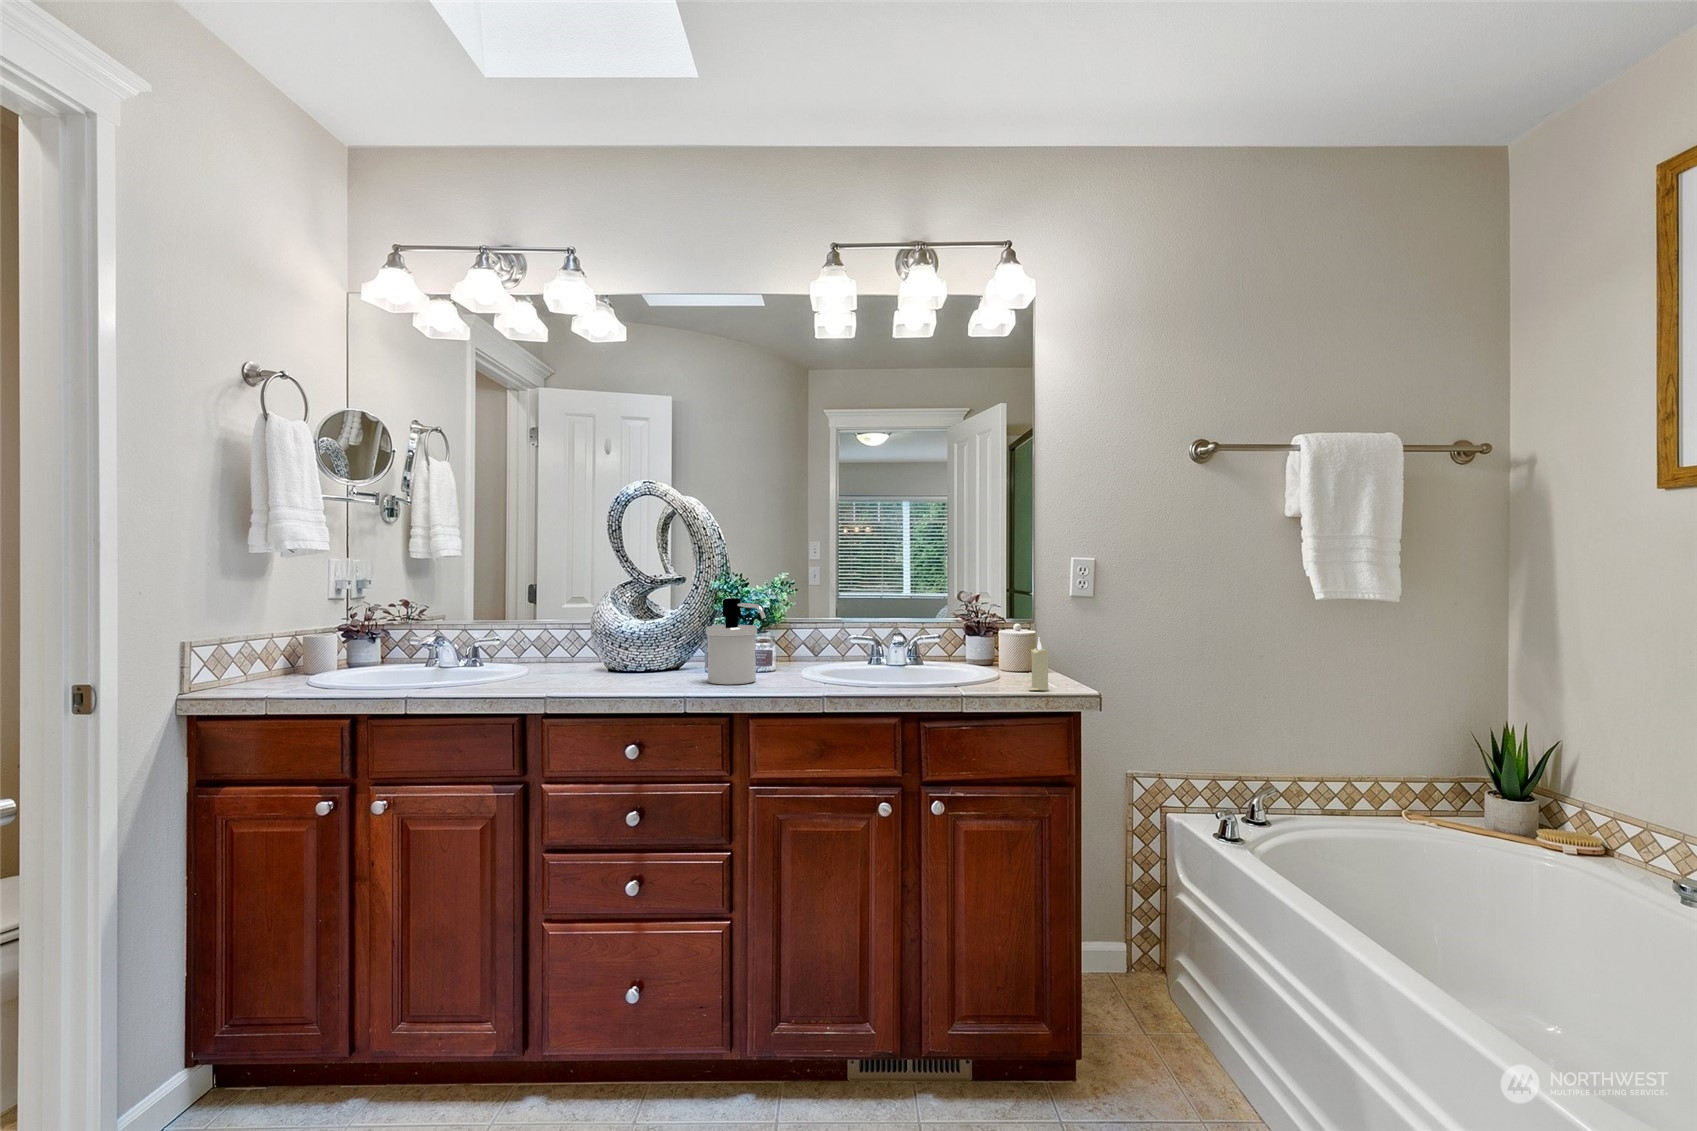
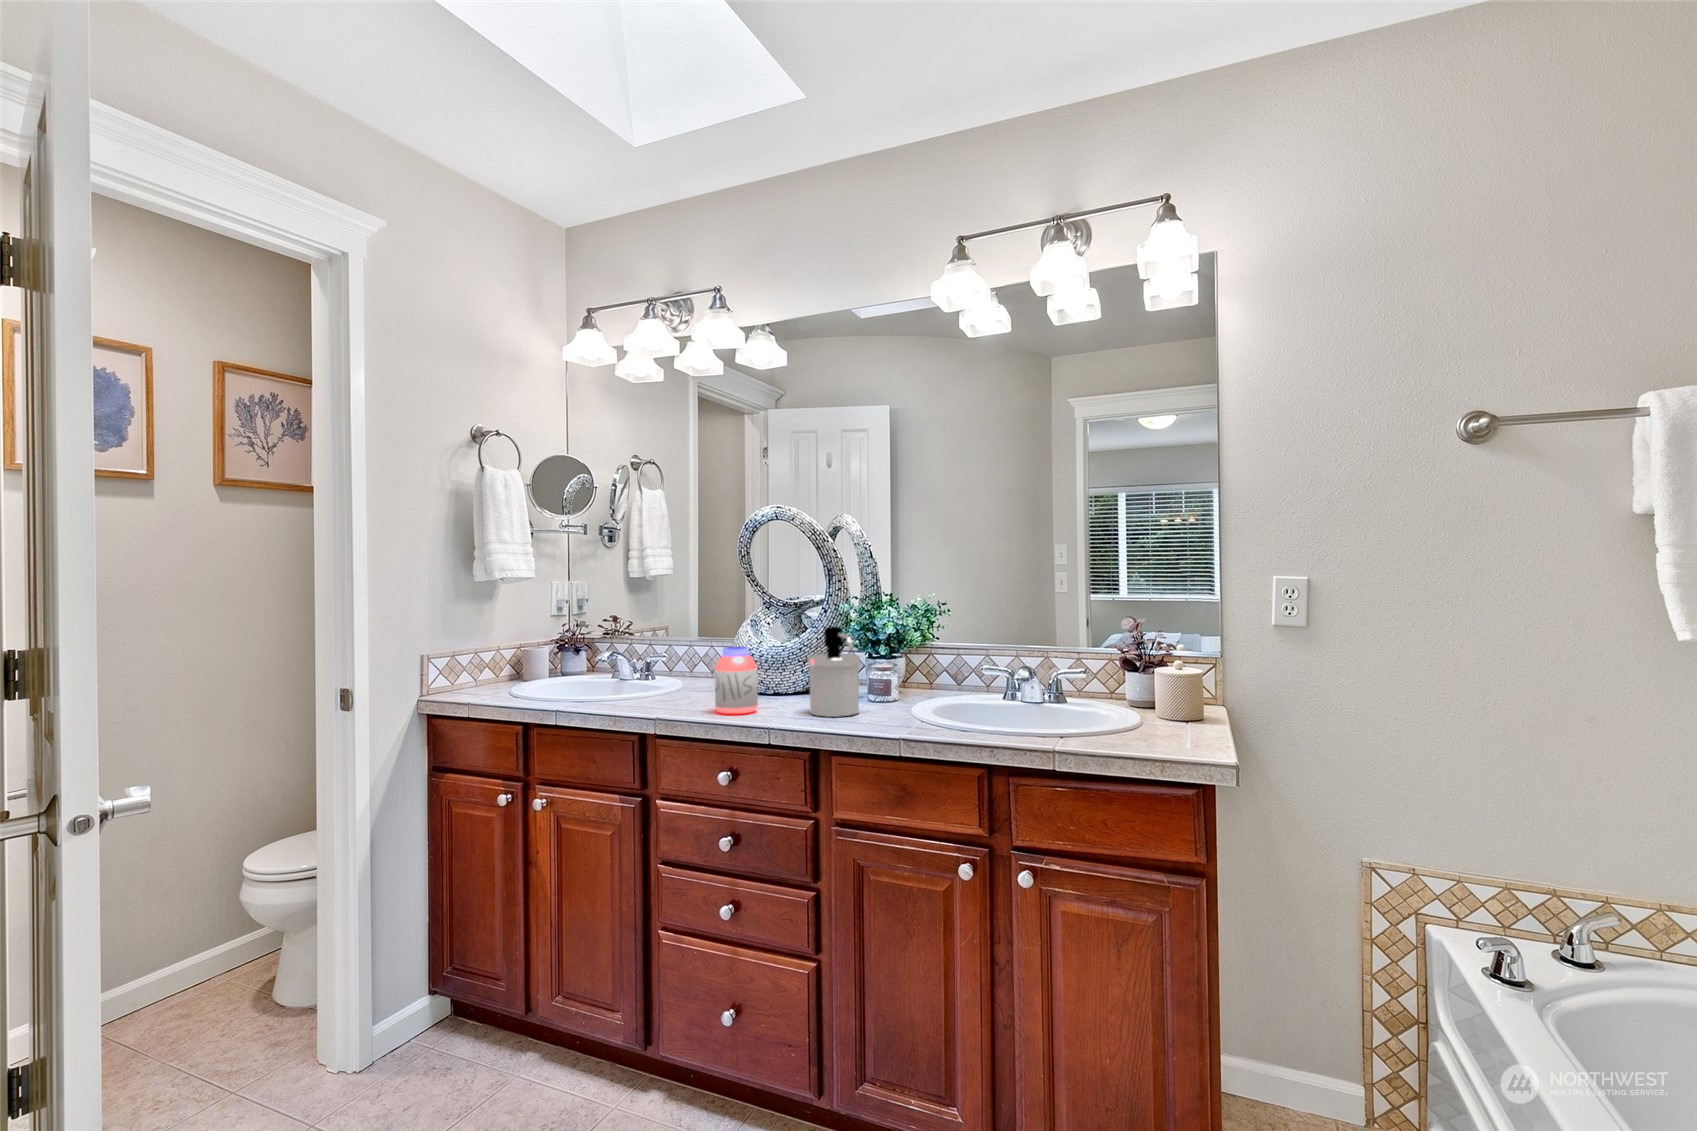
jar: none [609,620,654,688] -> present [715,647,758,714]
candle: present [1029,637,1049,690] -> none [1138,684,1166,750]

